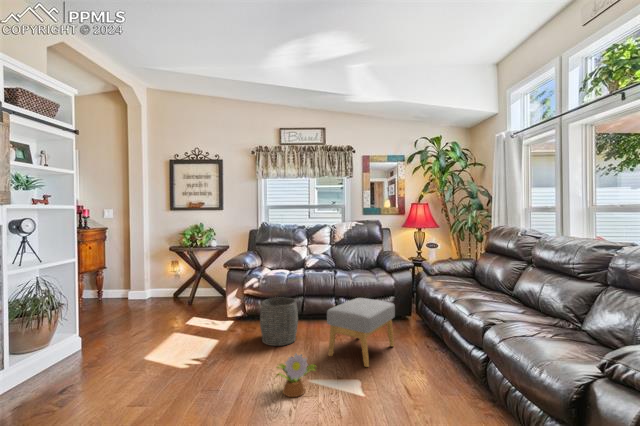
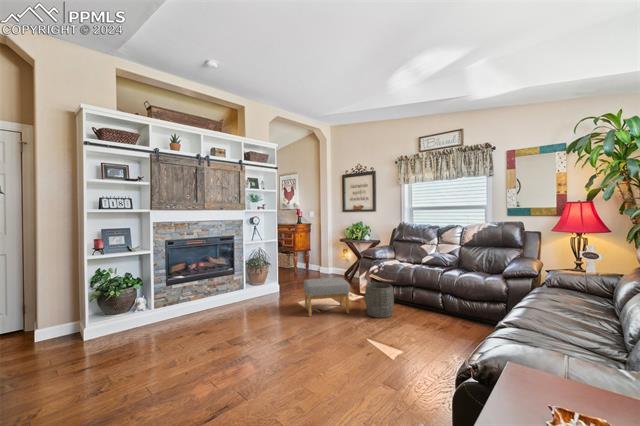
footstool: present [327,298,395,367] -> present [304,278,350,317]
decorative plant: present [277,354,316,397] -> none [336,316,367,344]

